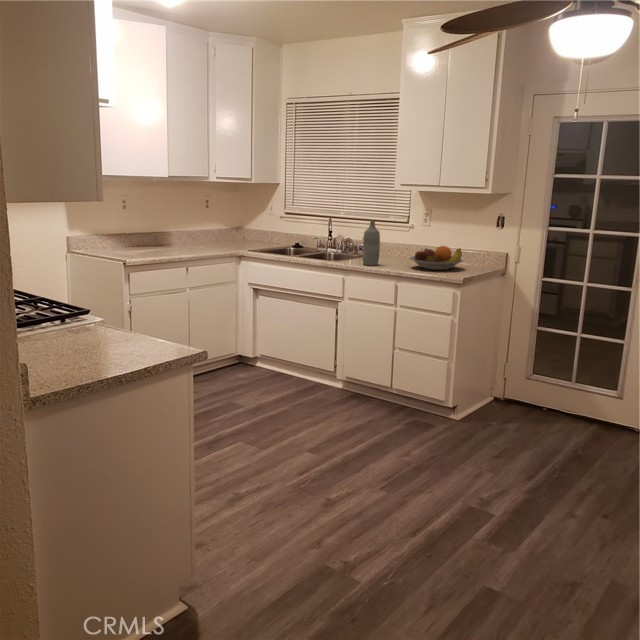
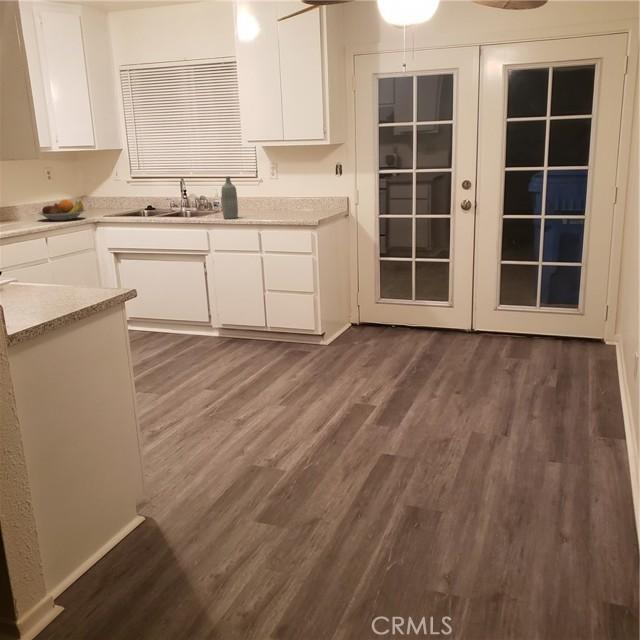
fruit bowl: present [410,246,463,270] -> present [38,200,85,221]

